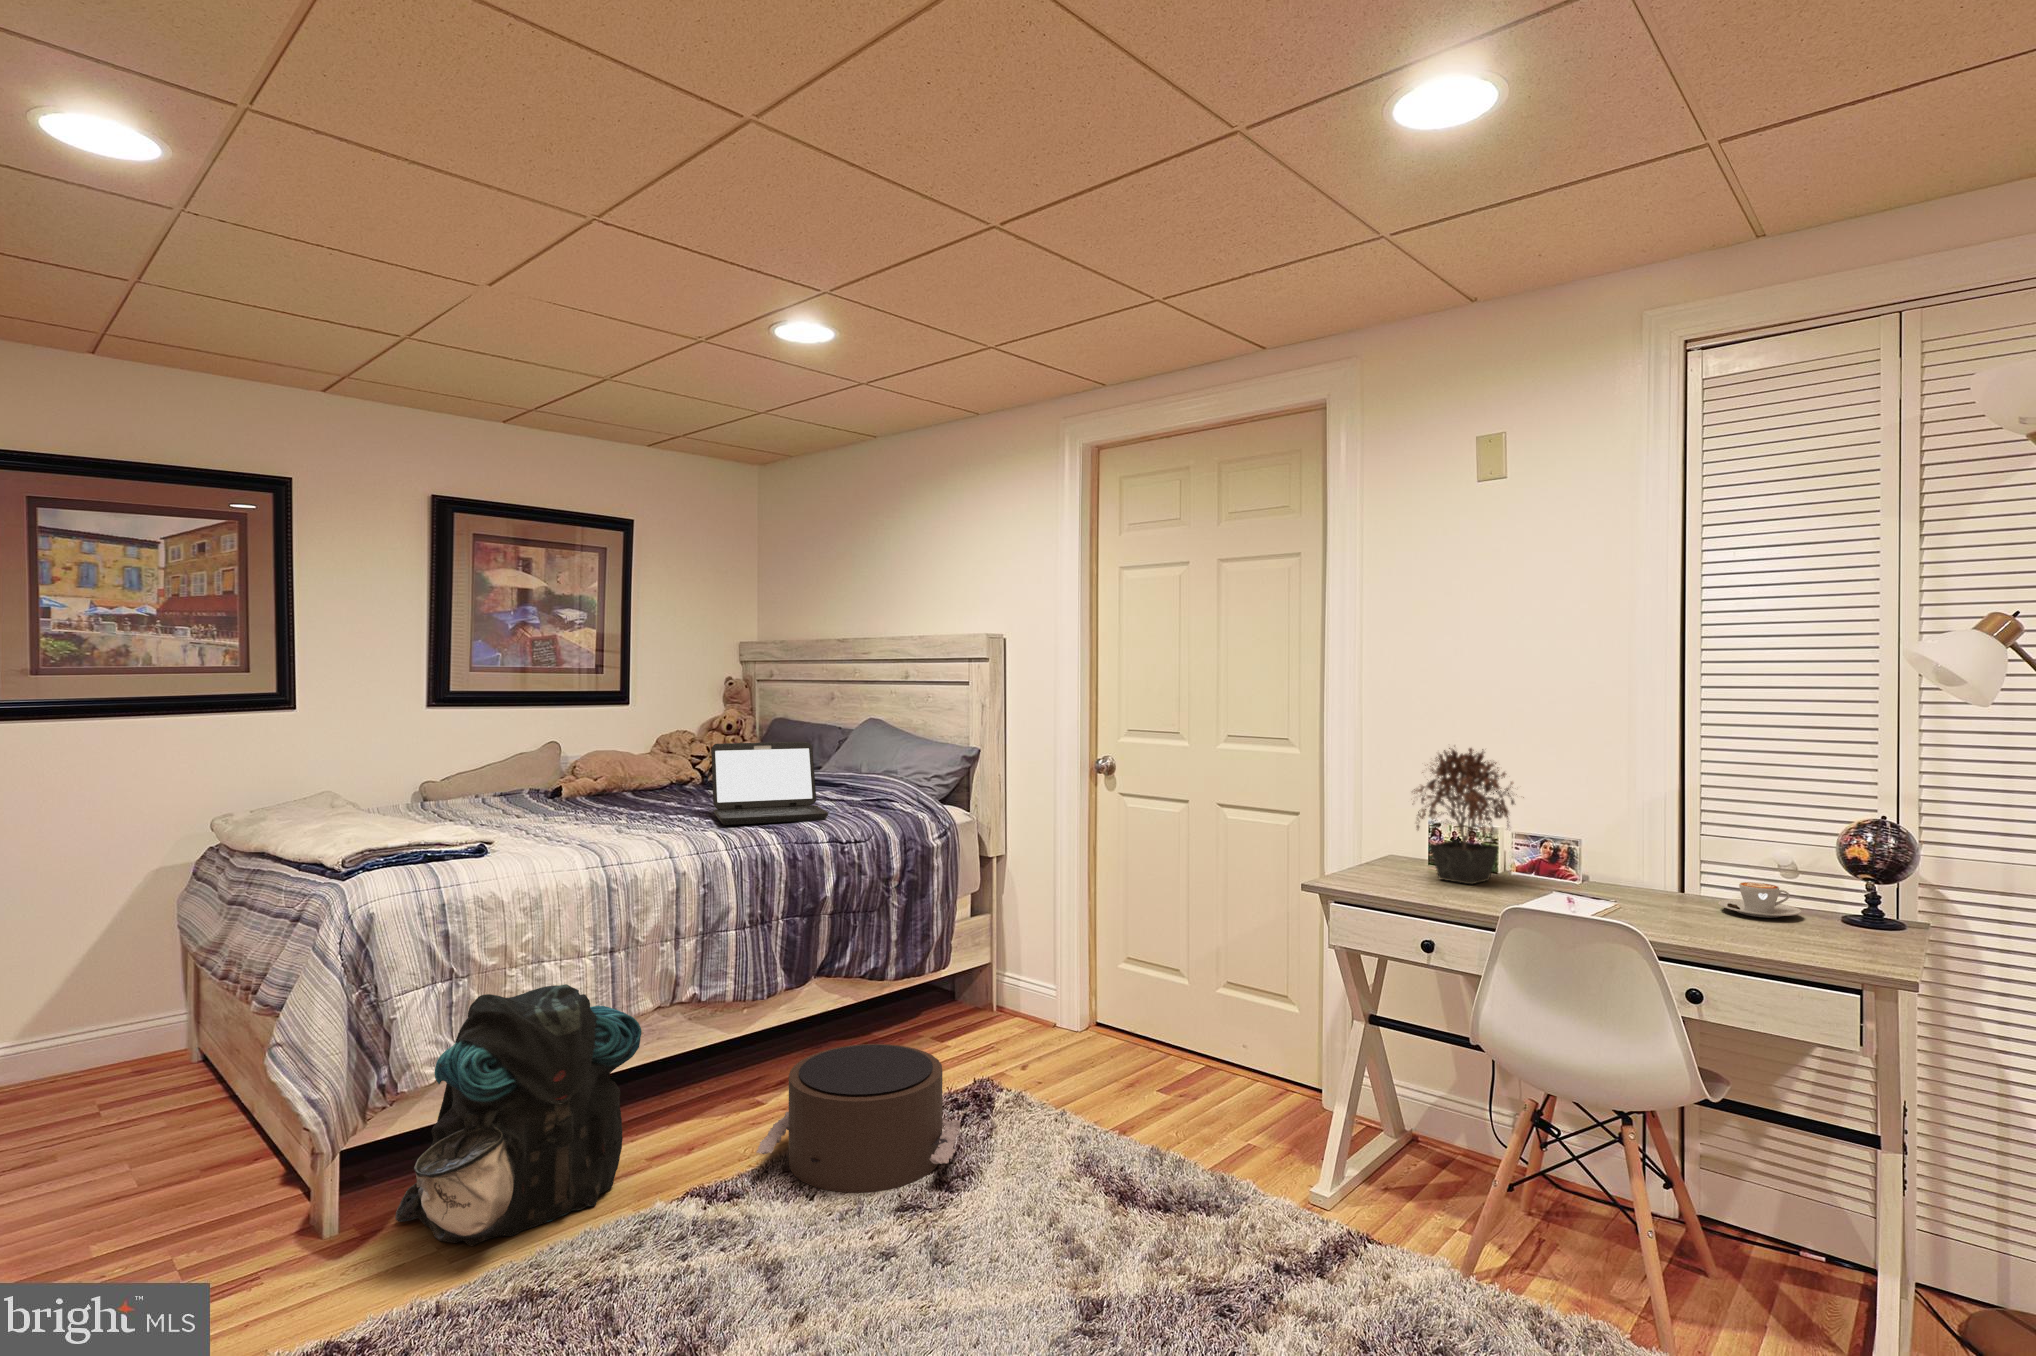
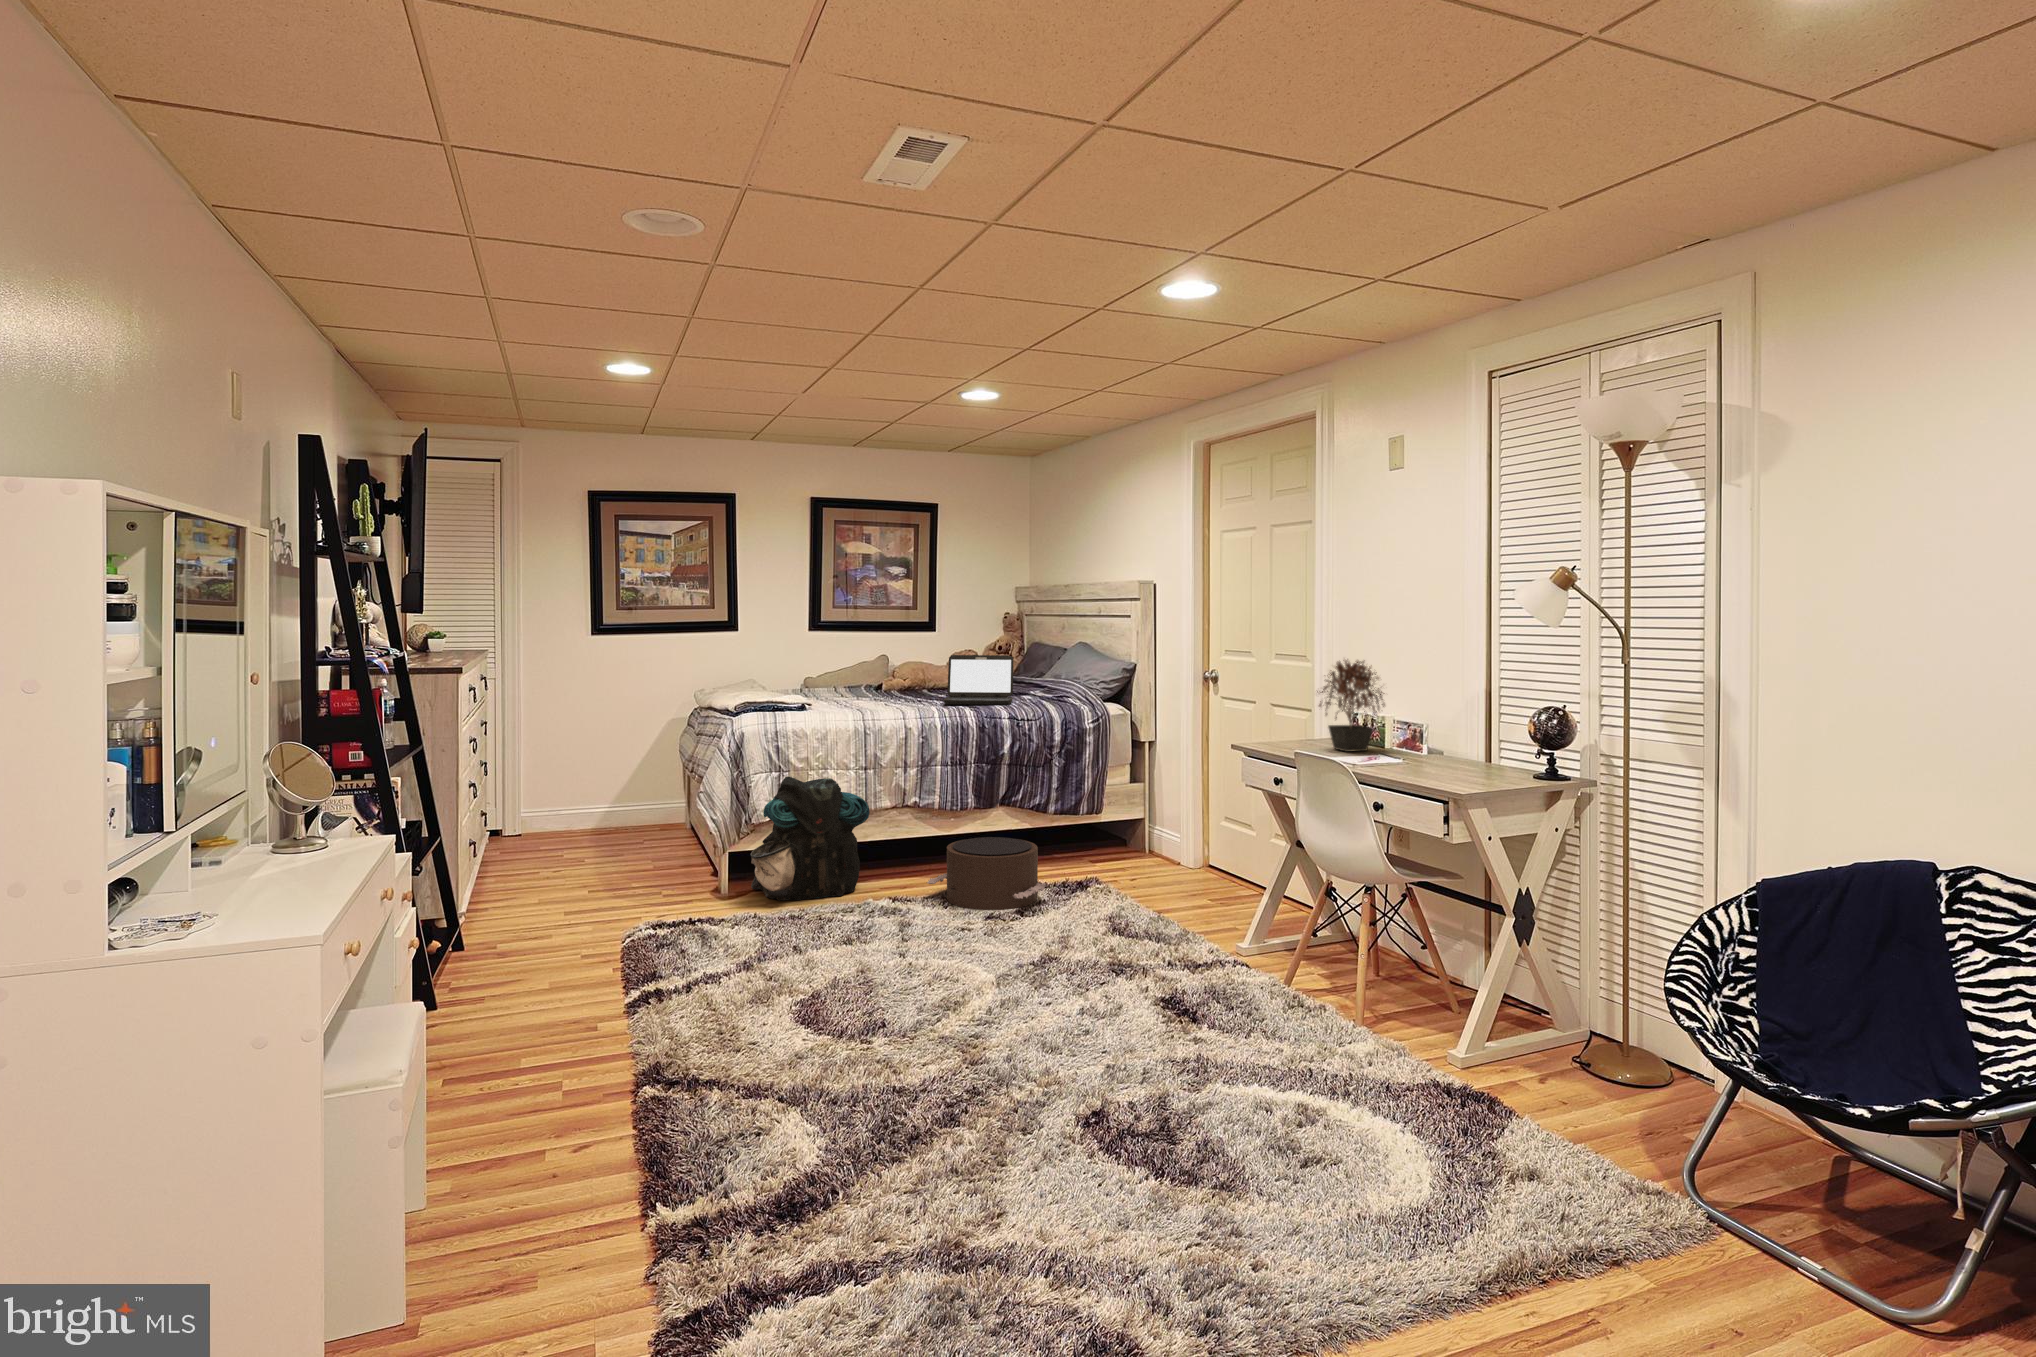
coffee cup: present [1718,882,1801,918] -> none [1468,751,1519,773]

